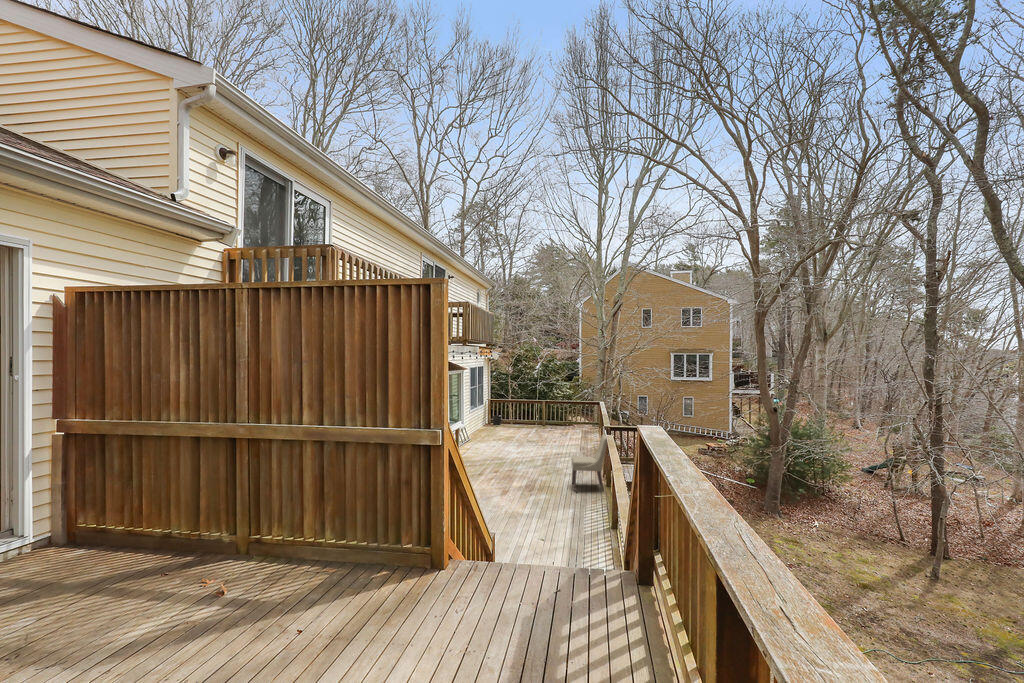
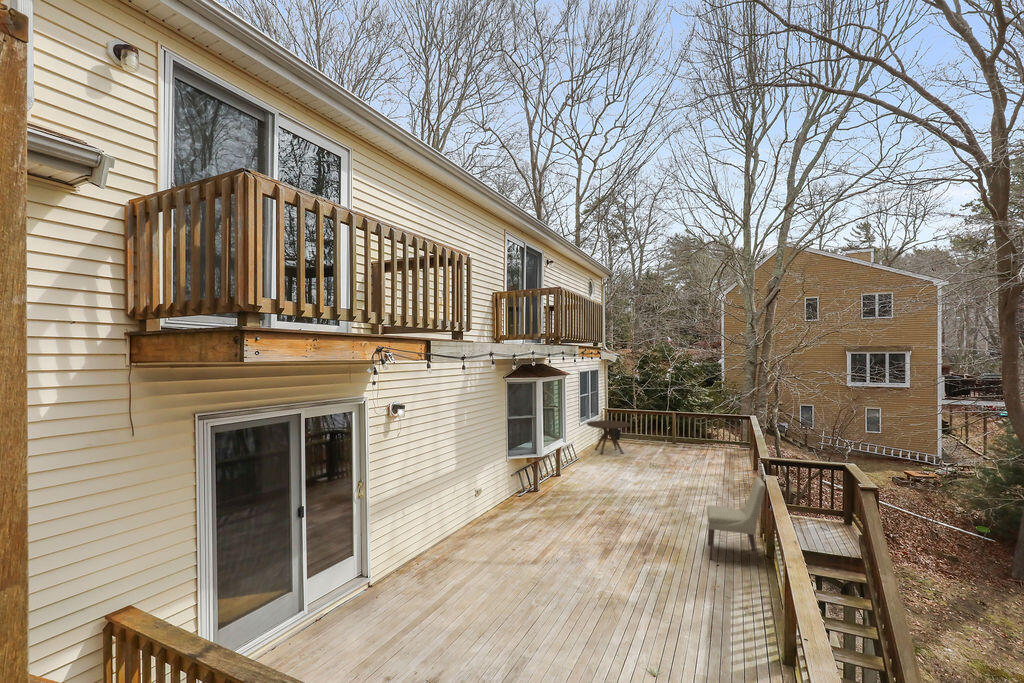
dining table: none [474,408,511,436] -> present [587,420,631,454]

